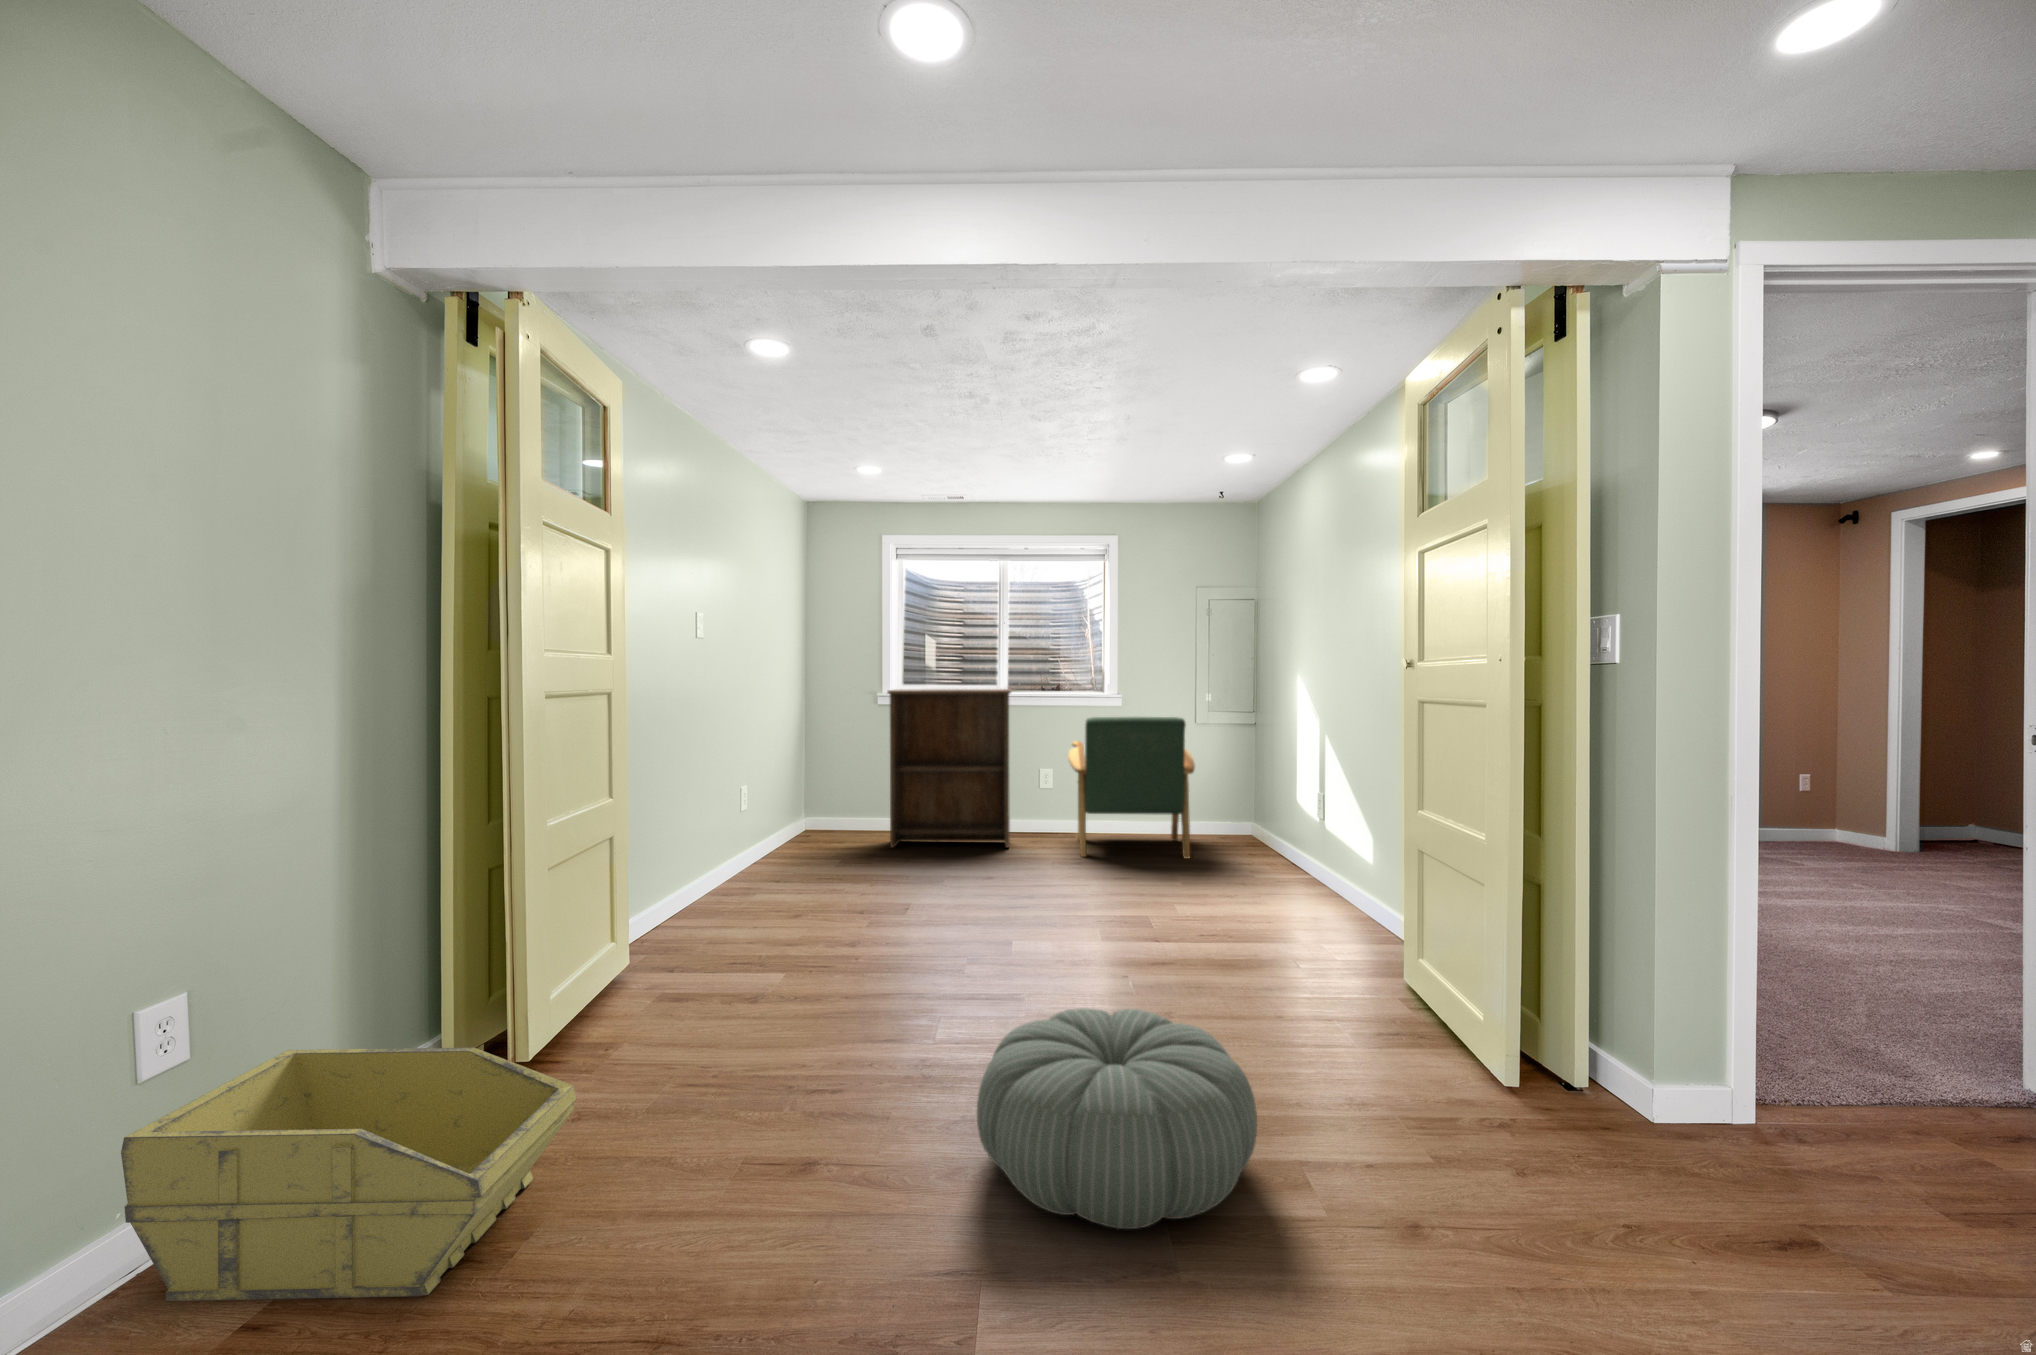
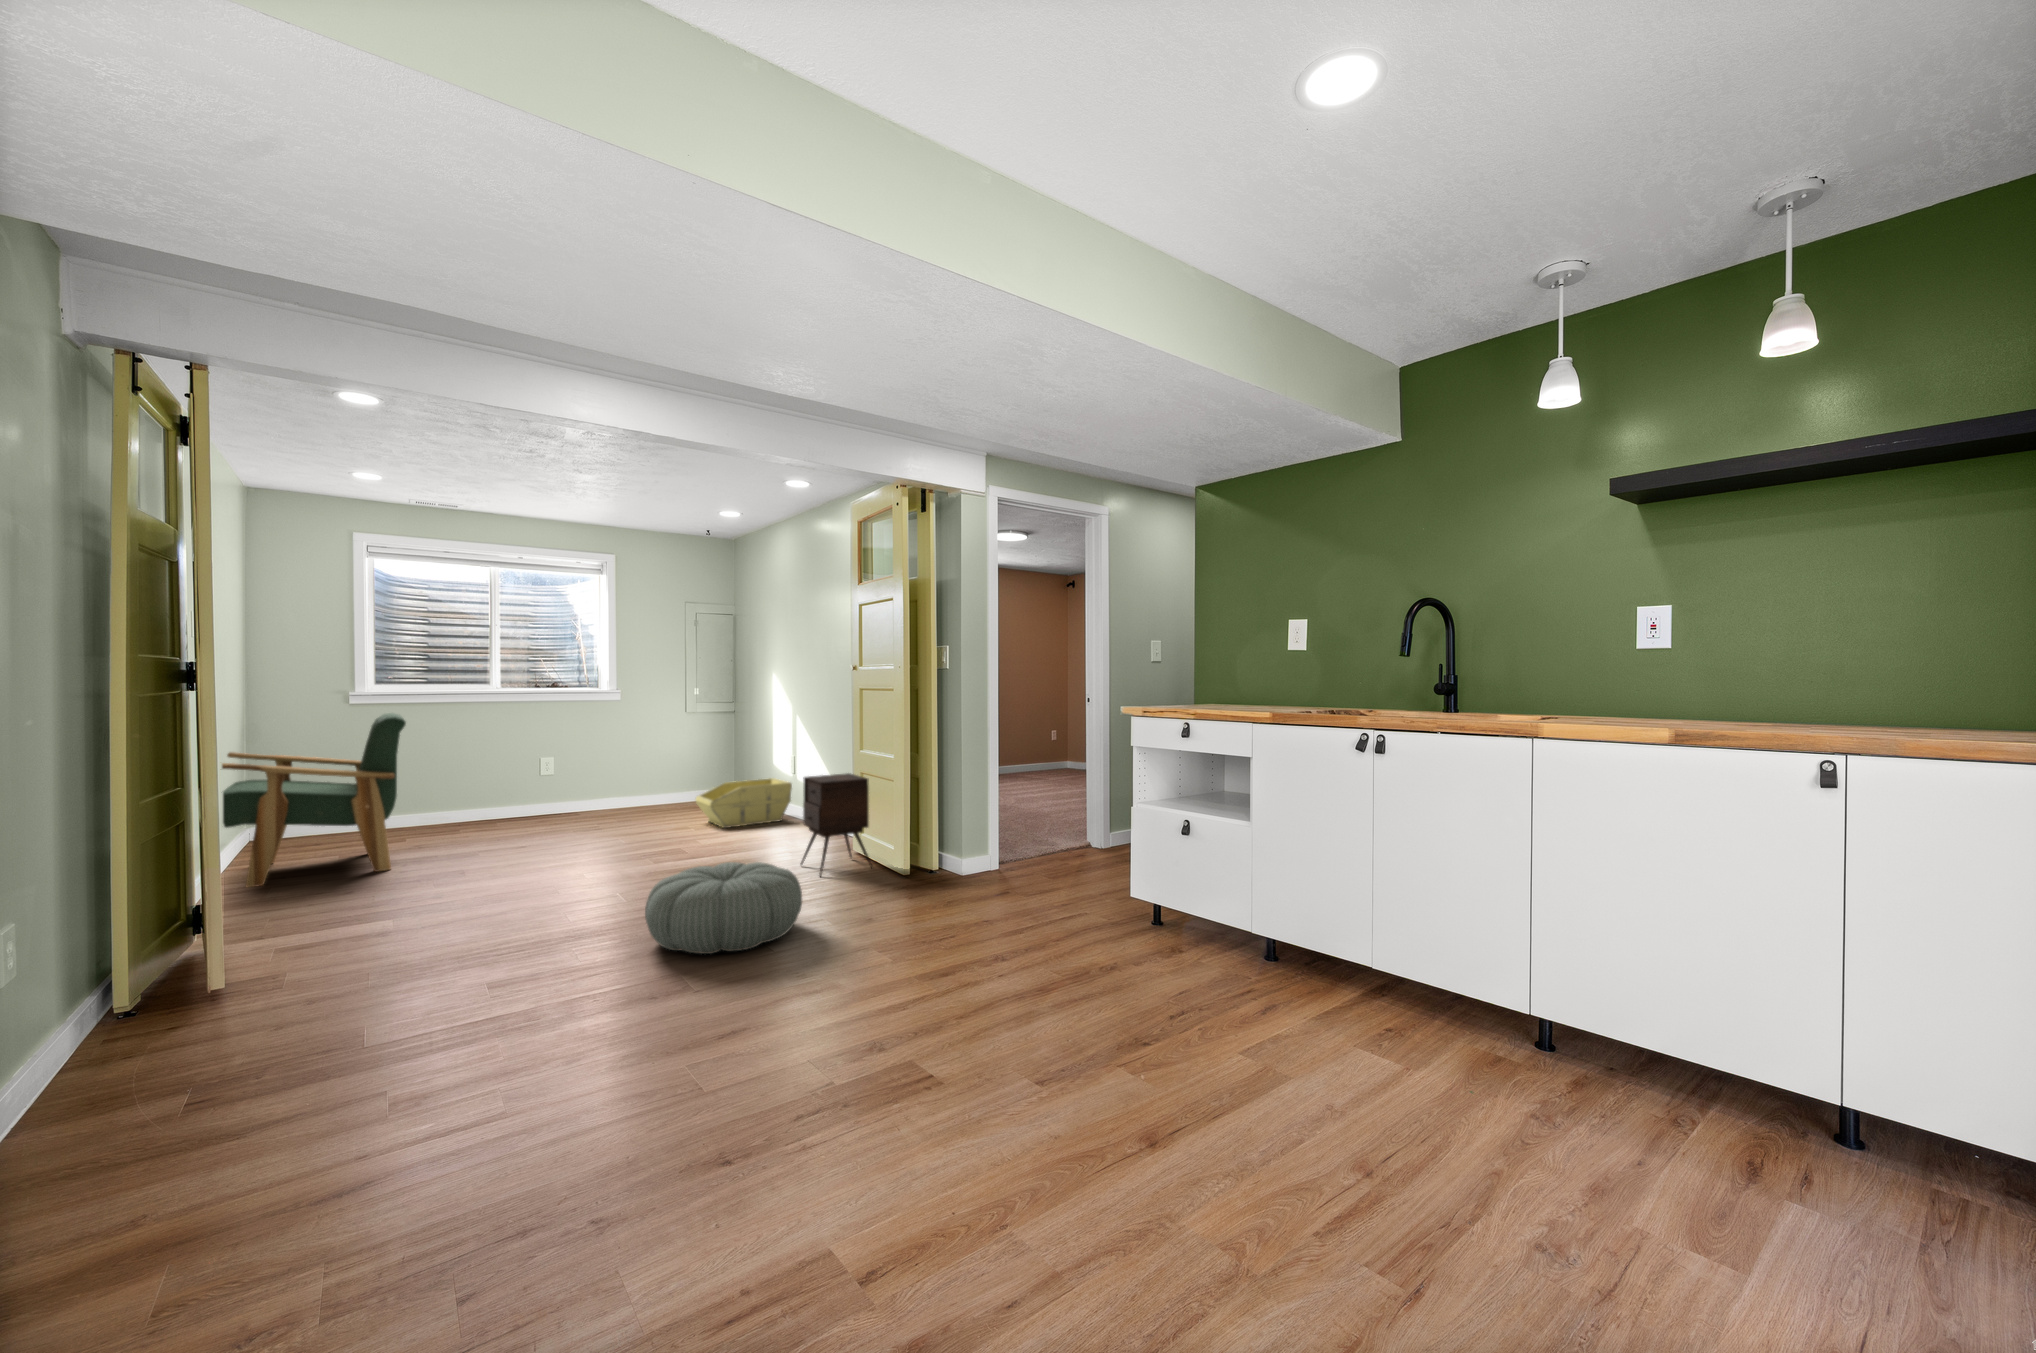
bookshelf: present [887,689,1011,848] -> none [377,687,518,841]
armchair: present [1068,717,1195,858] -> present [222,713,406,887]
side table: none [1307,849,1441,1040] -> present [800,773,873,876]
storage bin: present [121,1047,576,1301] -> present [696,778,792,828]

